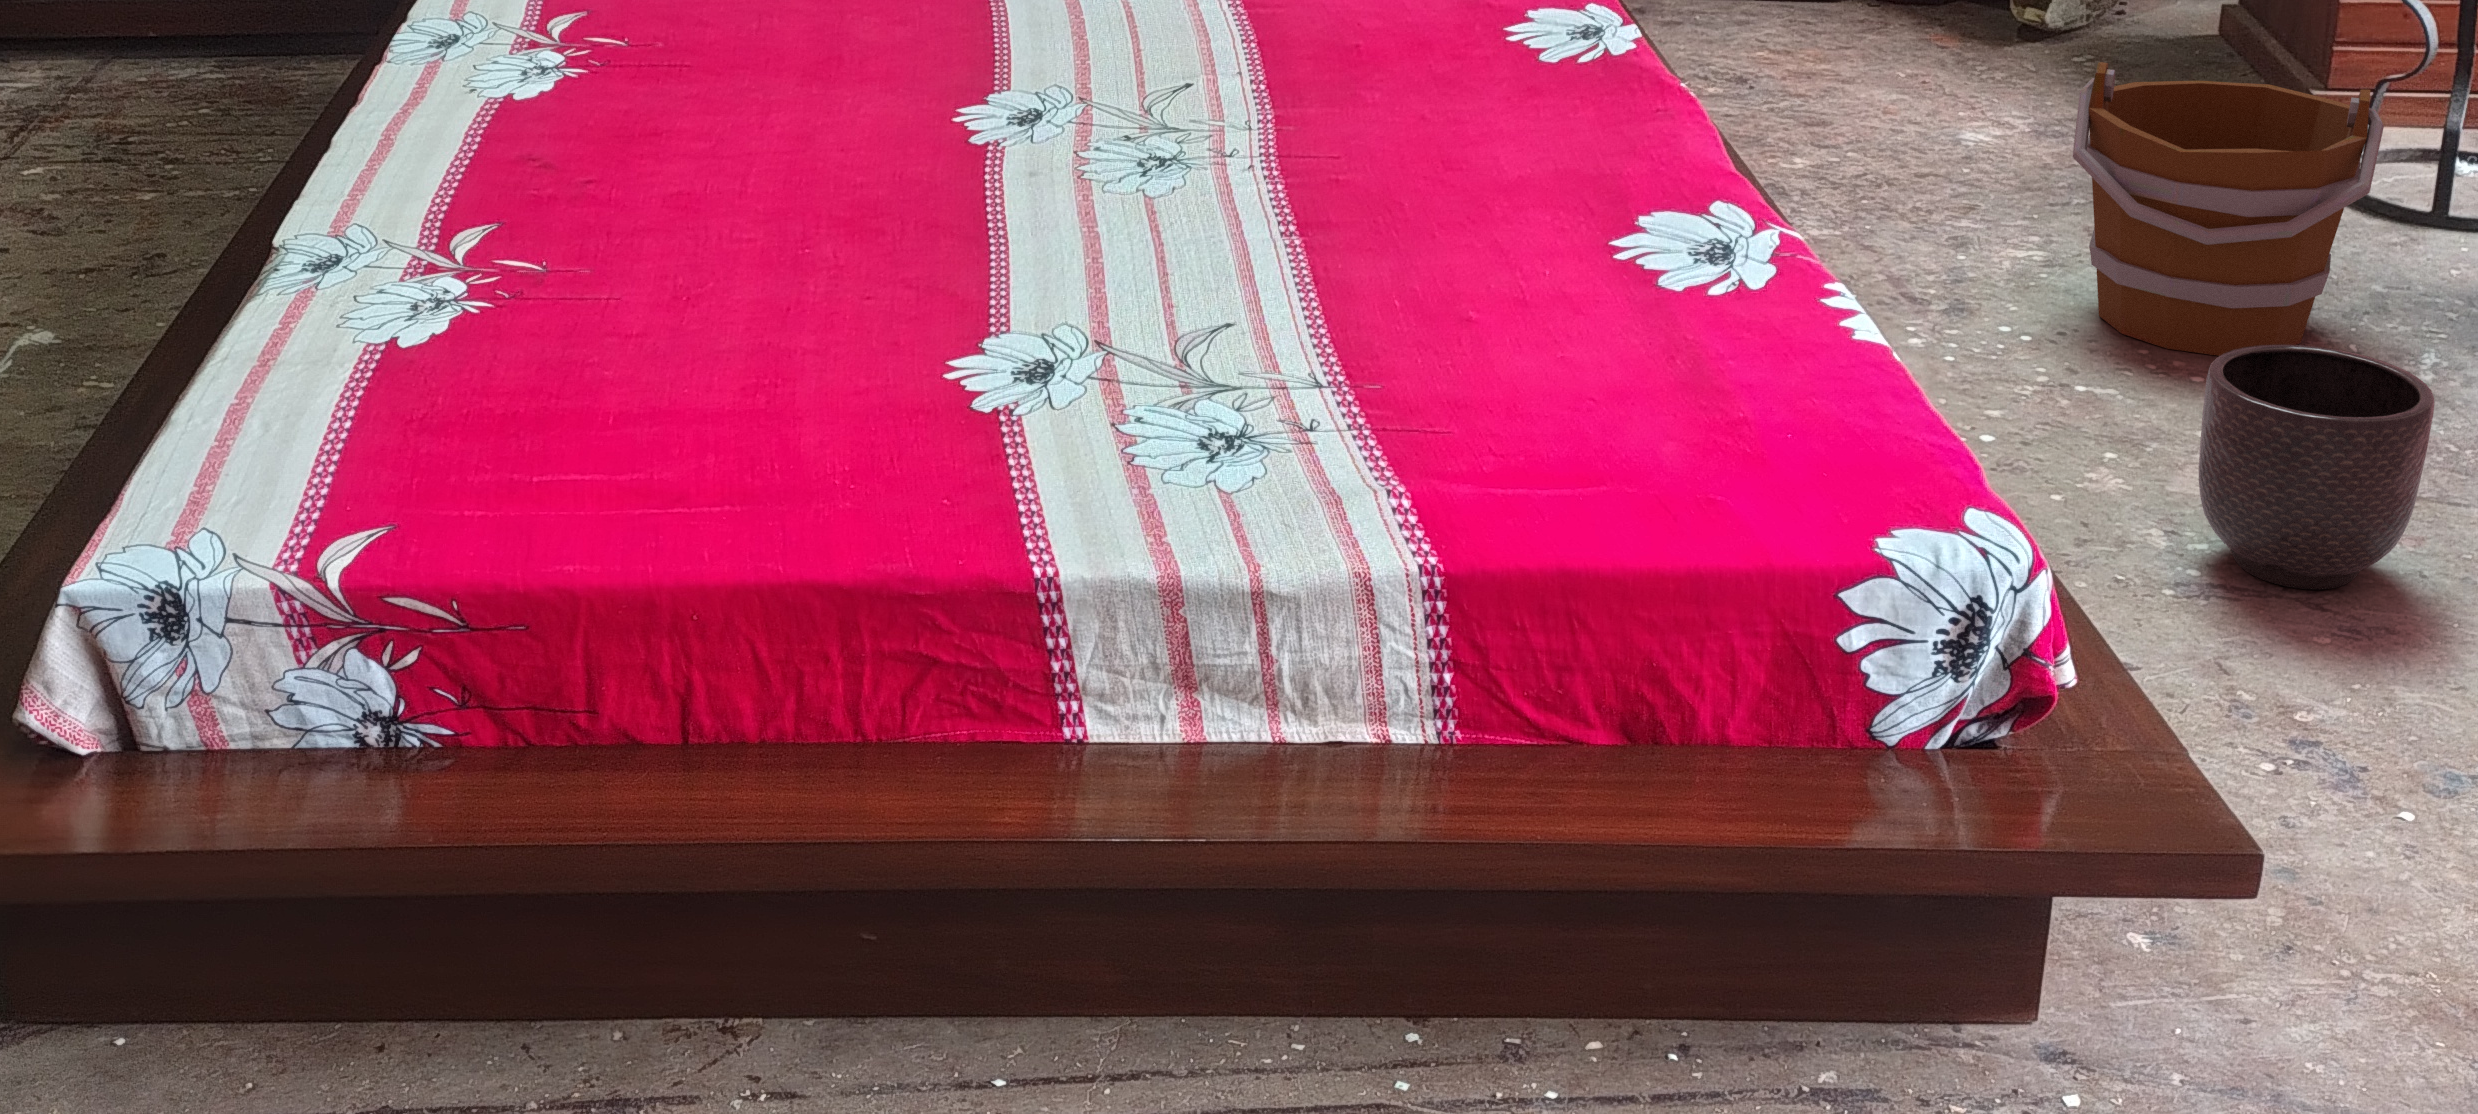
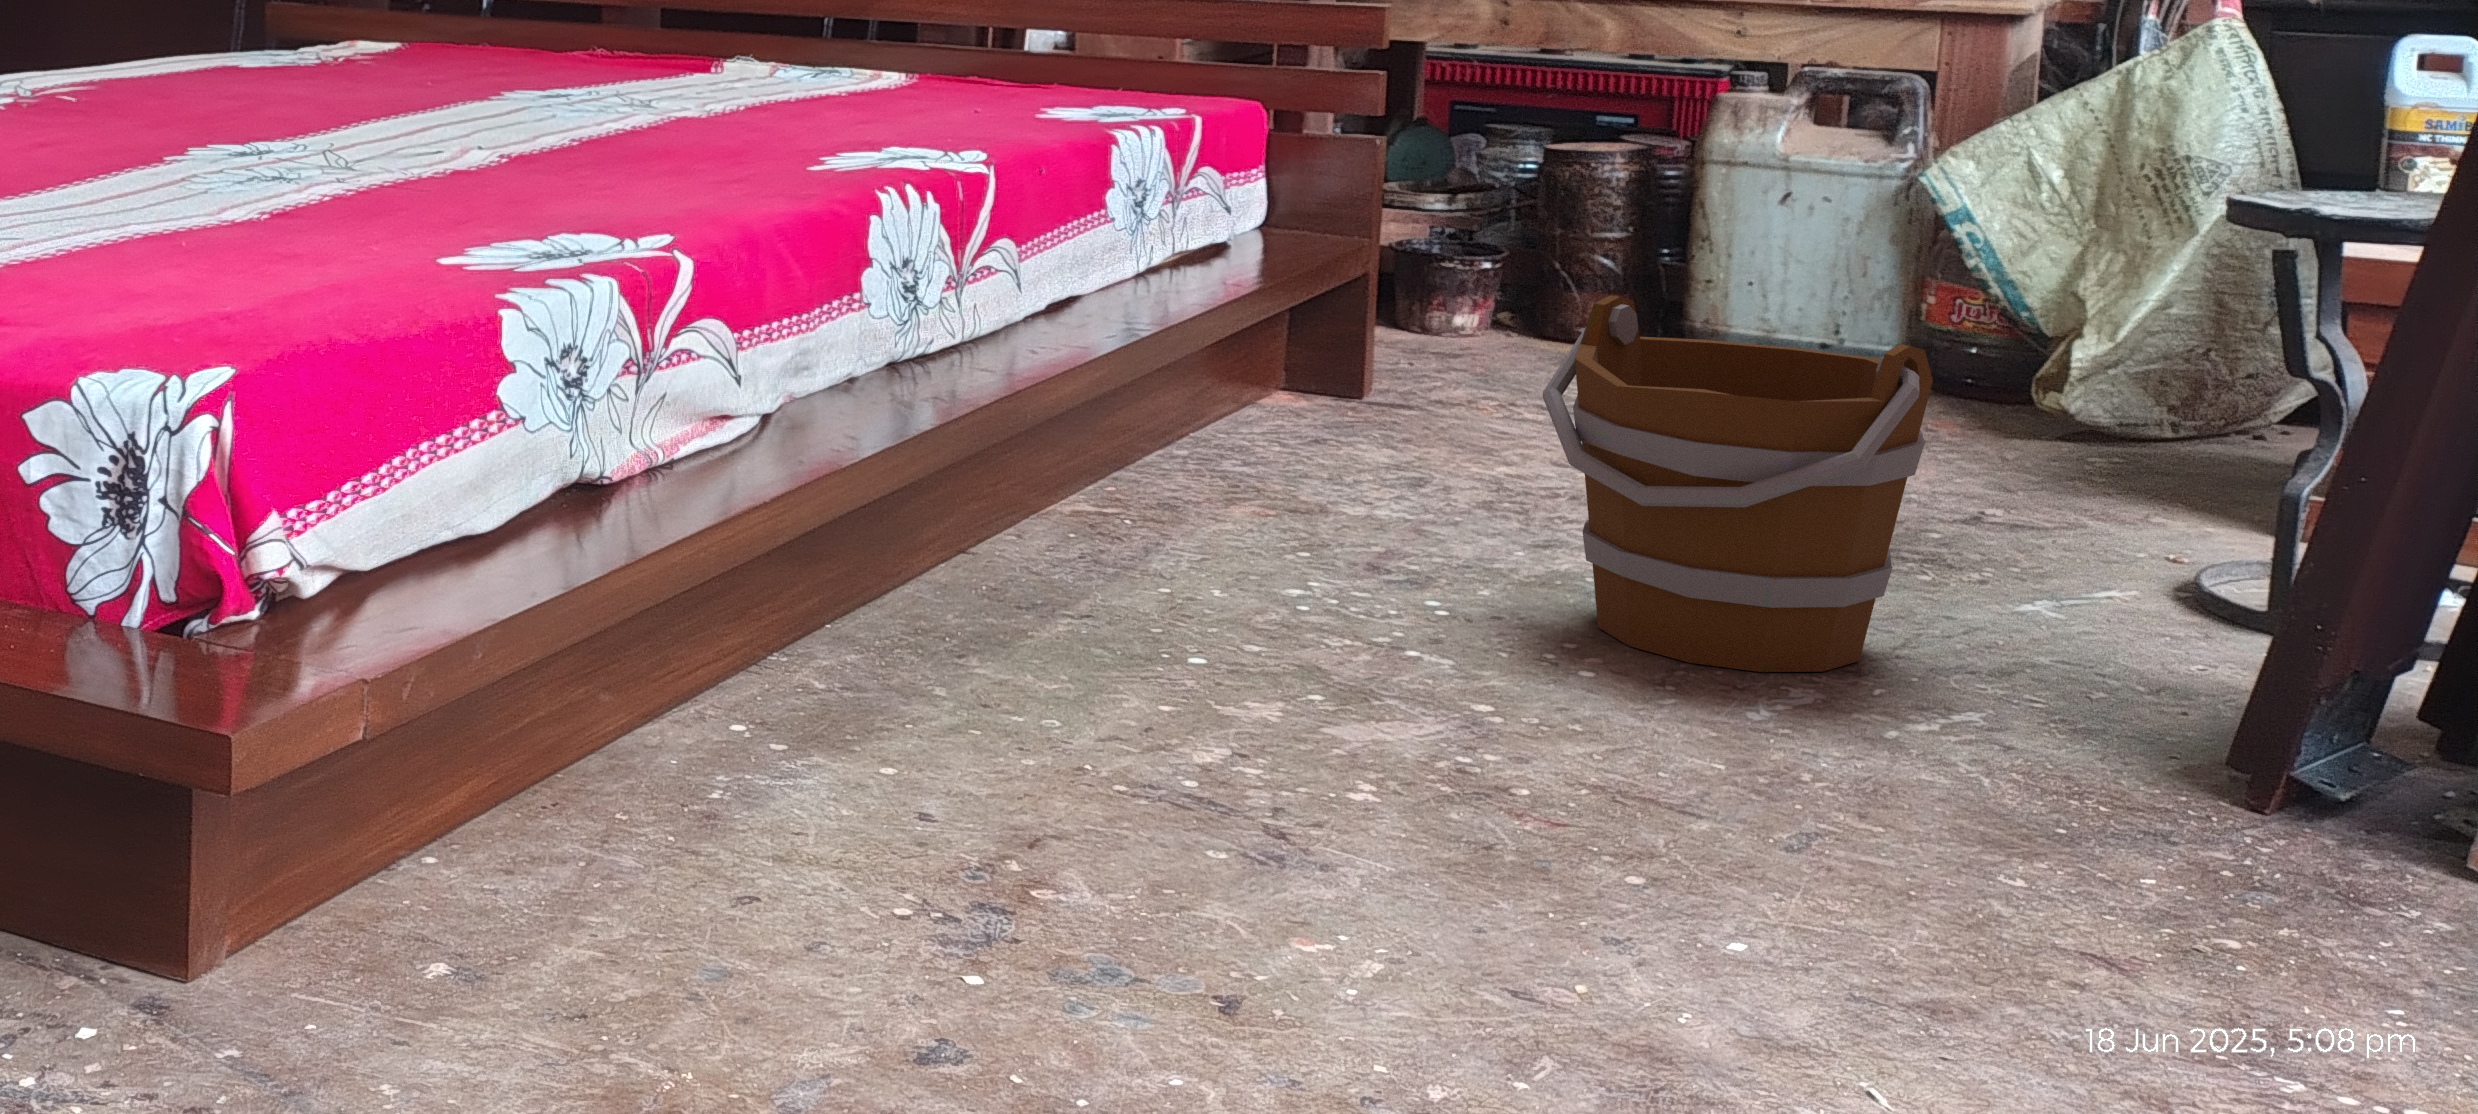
planter: present [2199,345,2434,590] -> none [1246,531,1522,829]

